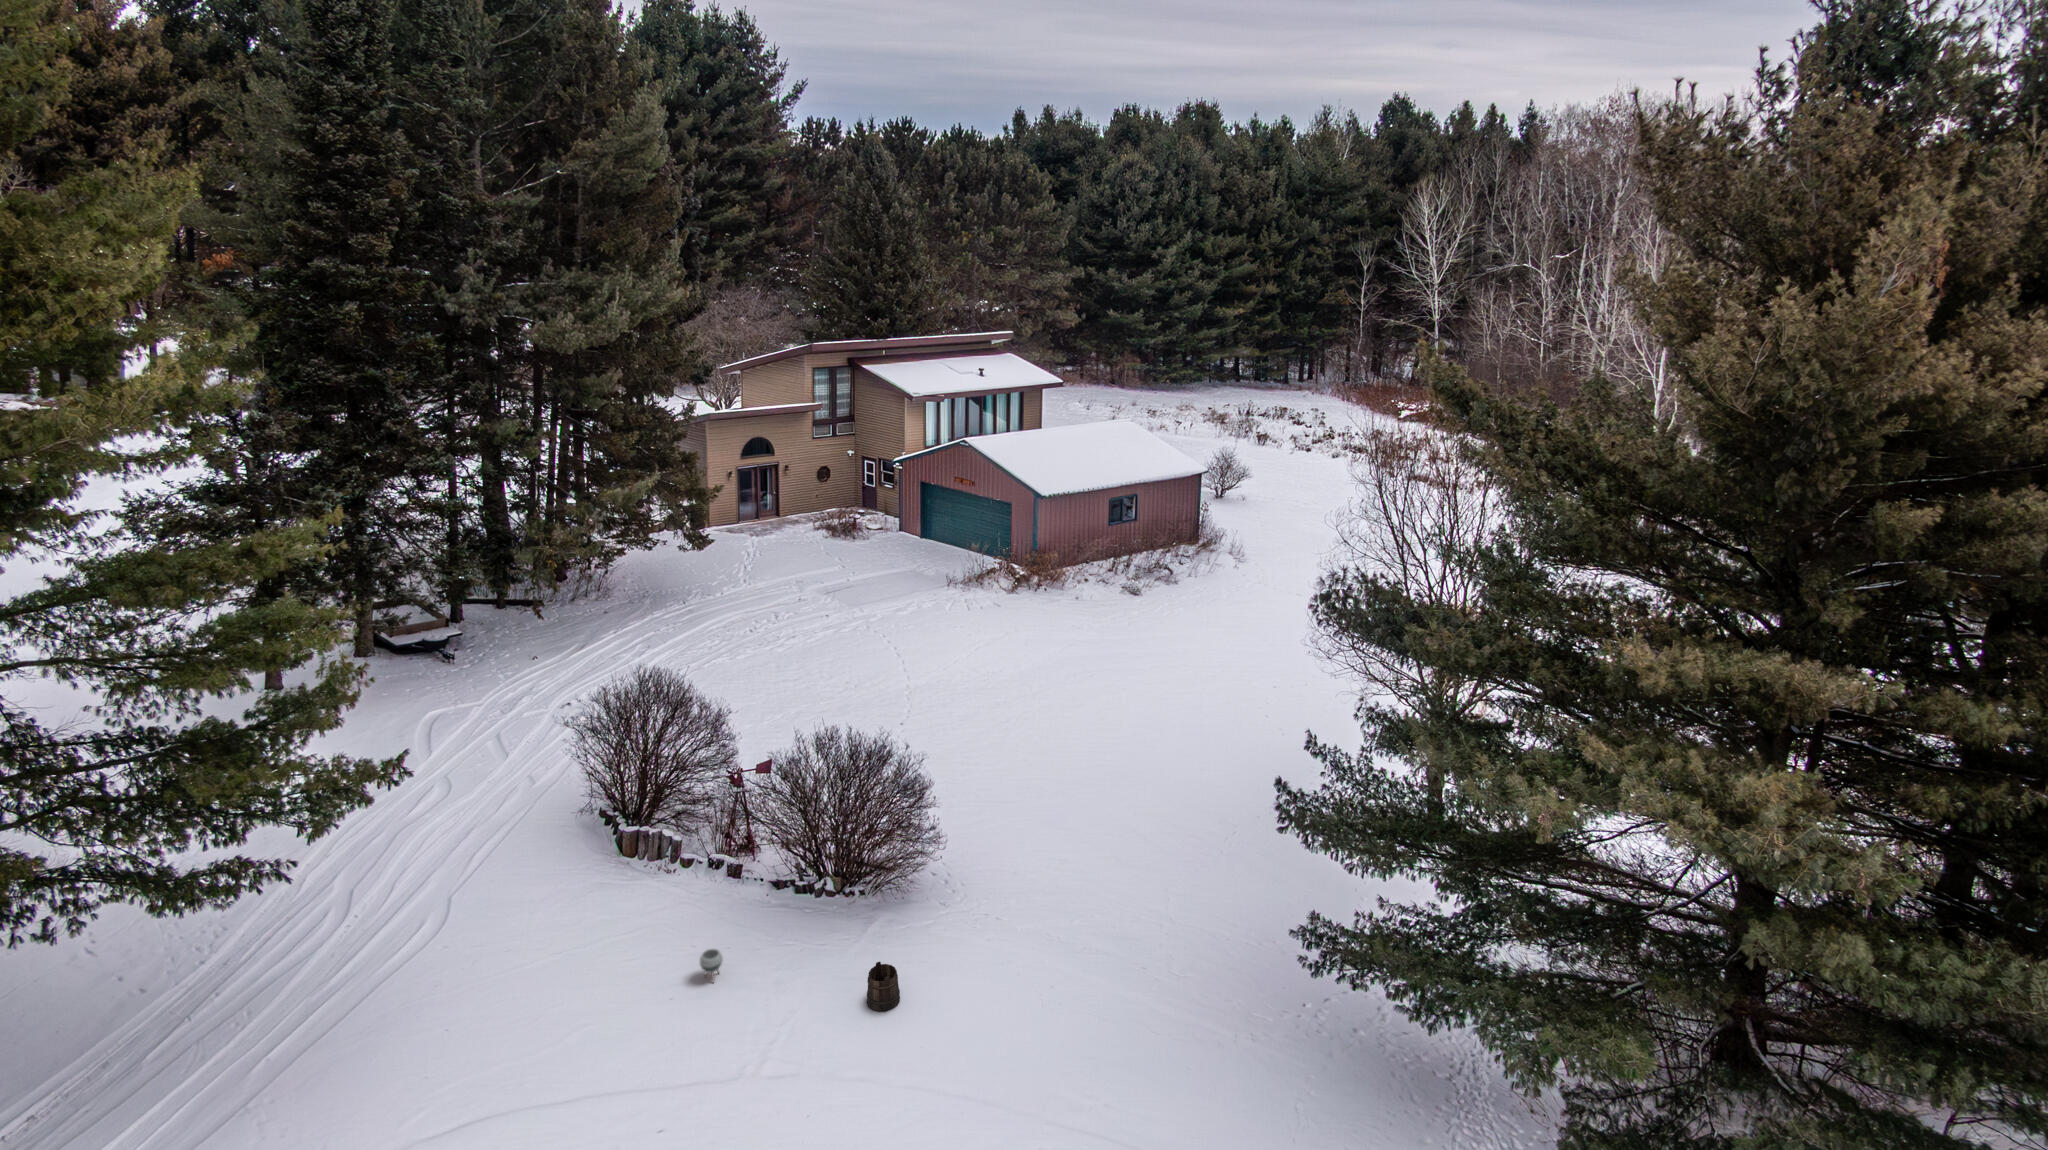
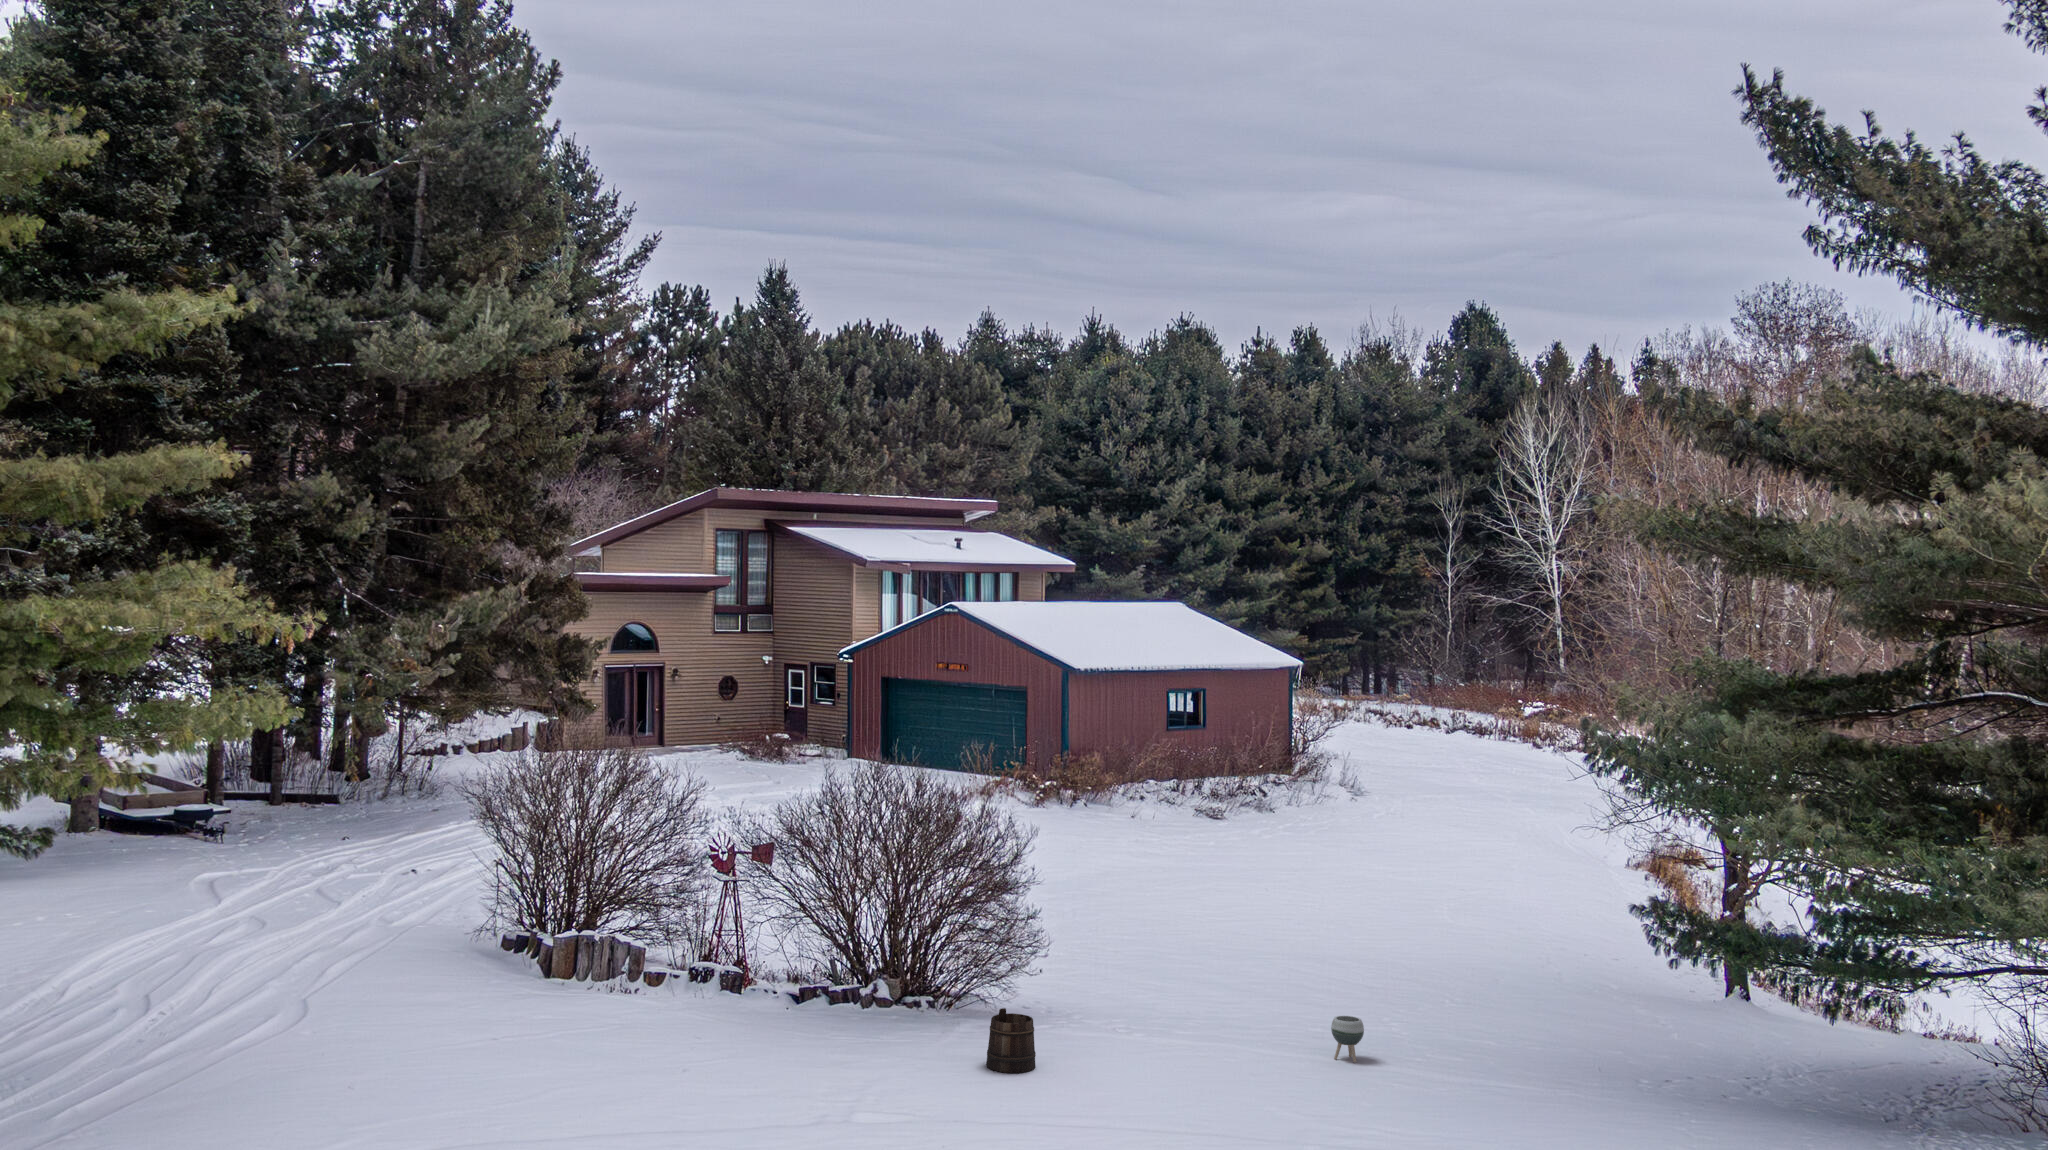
planter: present [700,949,723,982] -> present [1331,1016,1364,1063]

